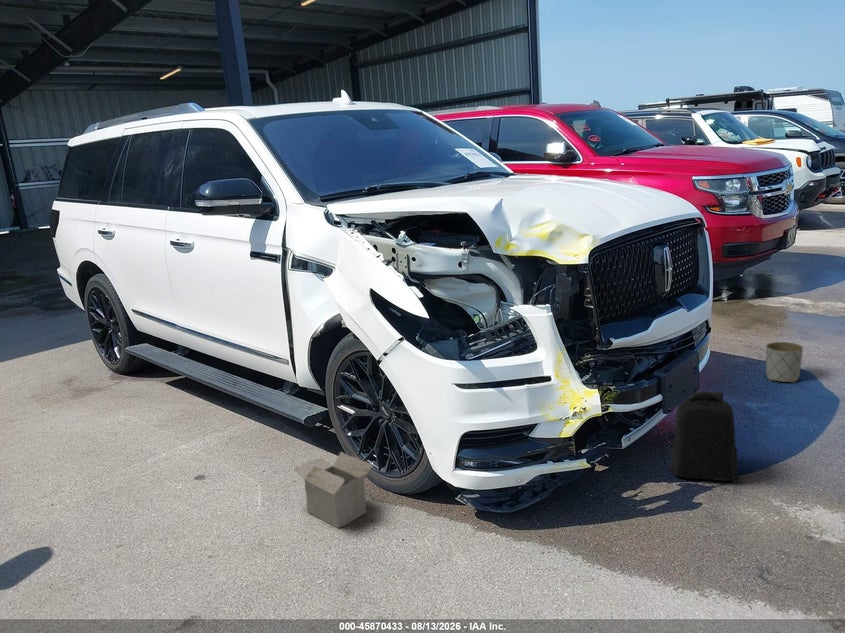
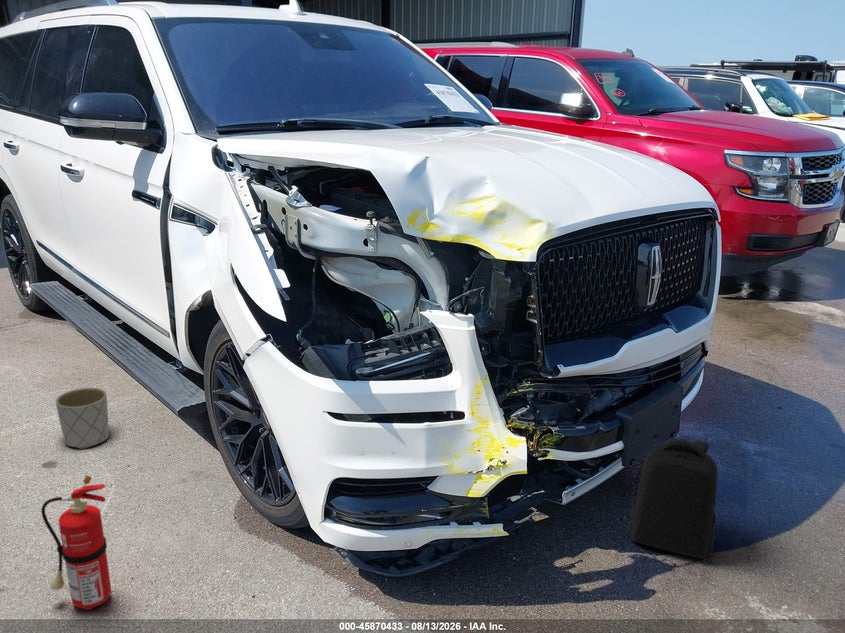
planter: present [766,342,803,383] -> present [56,388,109,449]
cardboard box: present [295,452,372,528] -> none [144,459,241,562]
fire extinguisher: none [243,457,294,564] -> present [41,475,111,610]

